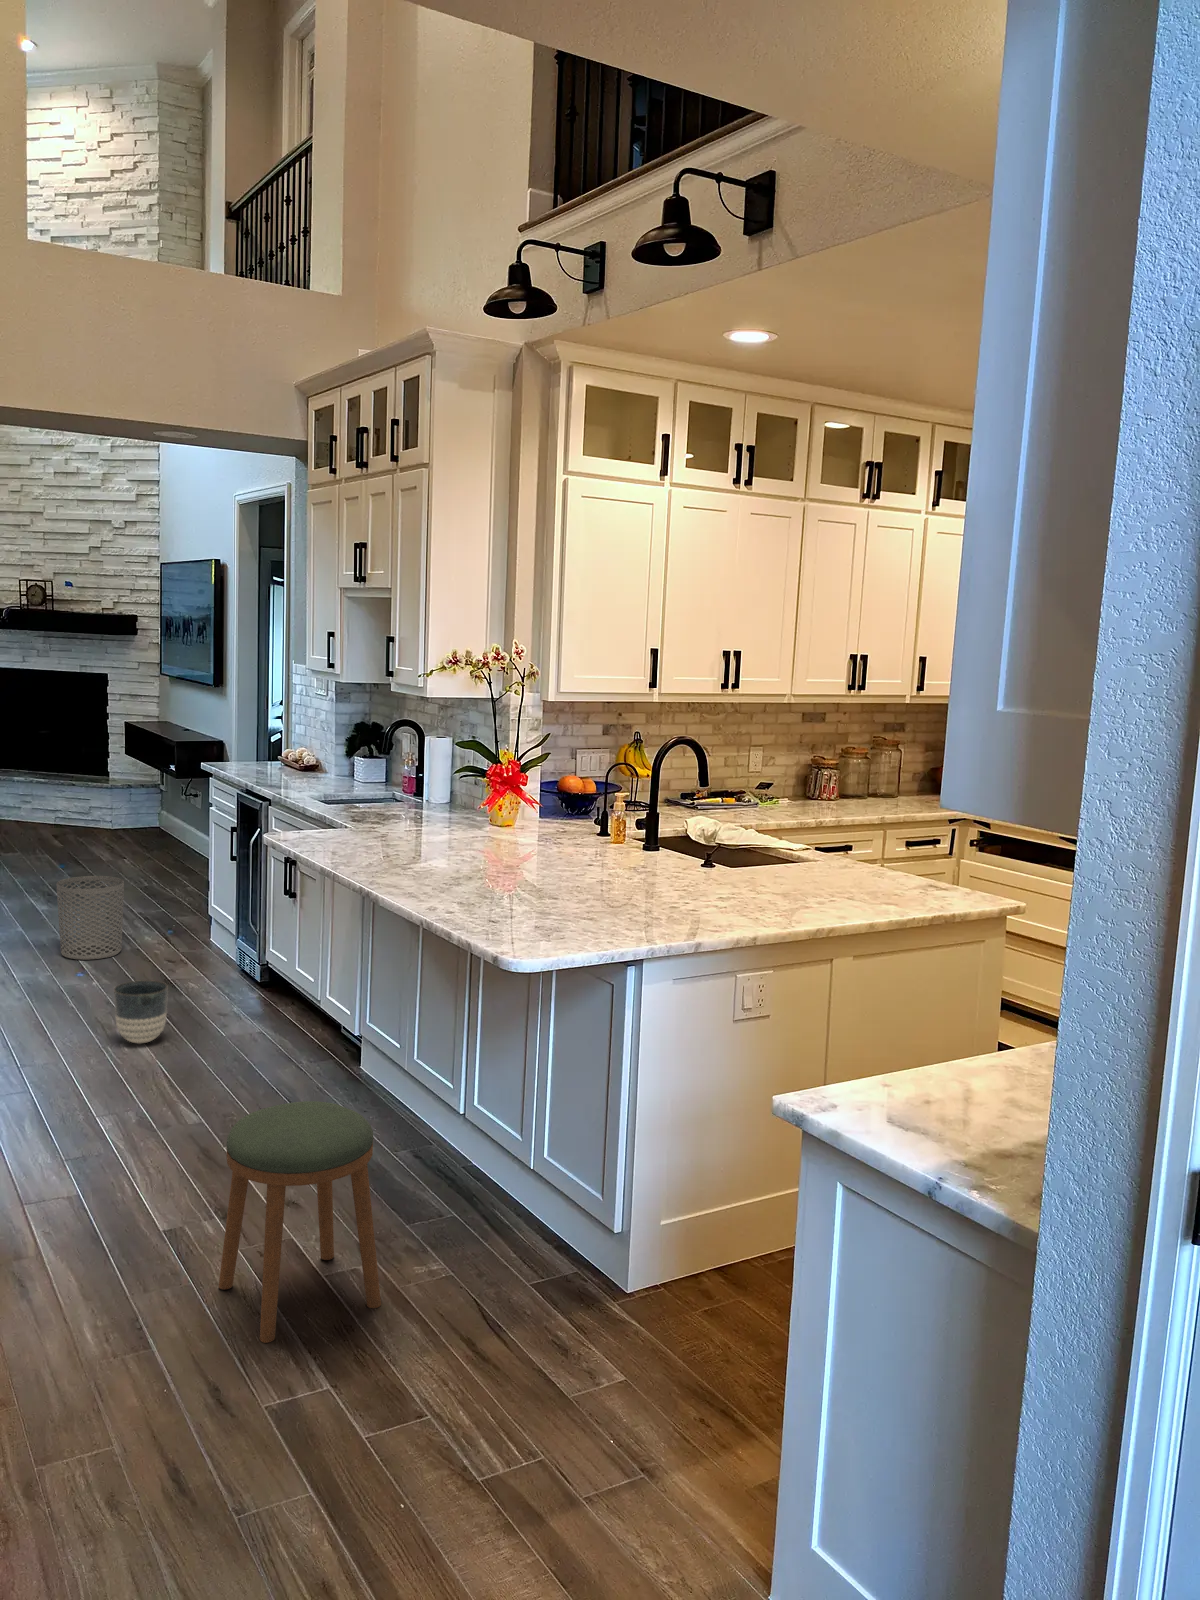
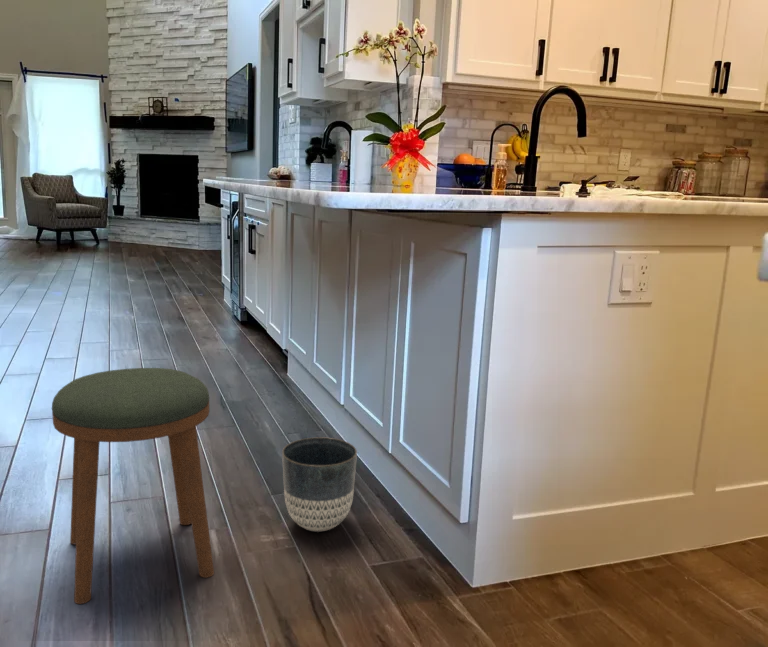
waste bin: present [57,876,124,960] -> none [117,255,163,310]
planter: present [114,980,168,1044] -> present [282,437,357,531]

